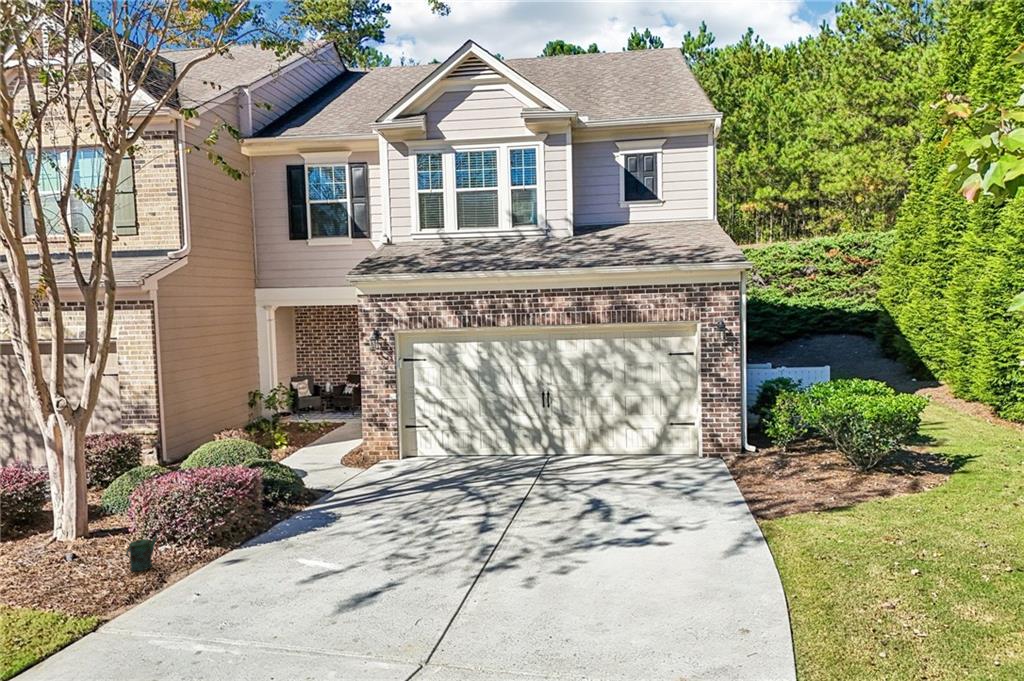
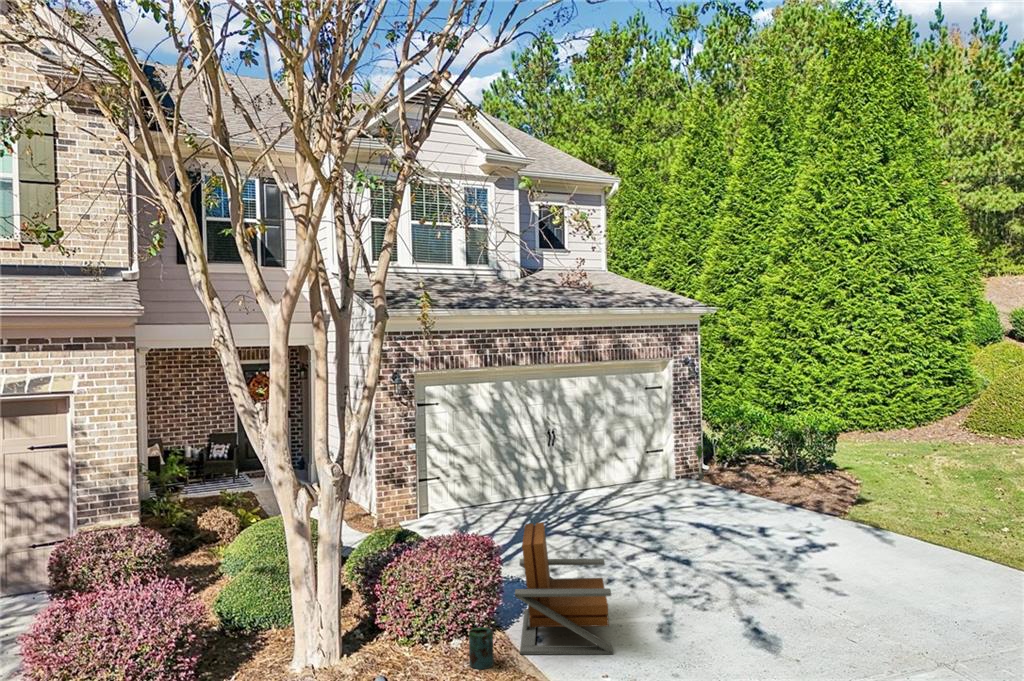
potted plant: none [709,412,741,461] -> present [694,443,705,480]
lounge chair: none [167,467,298,585] -> present [515,522,613,654]

